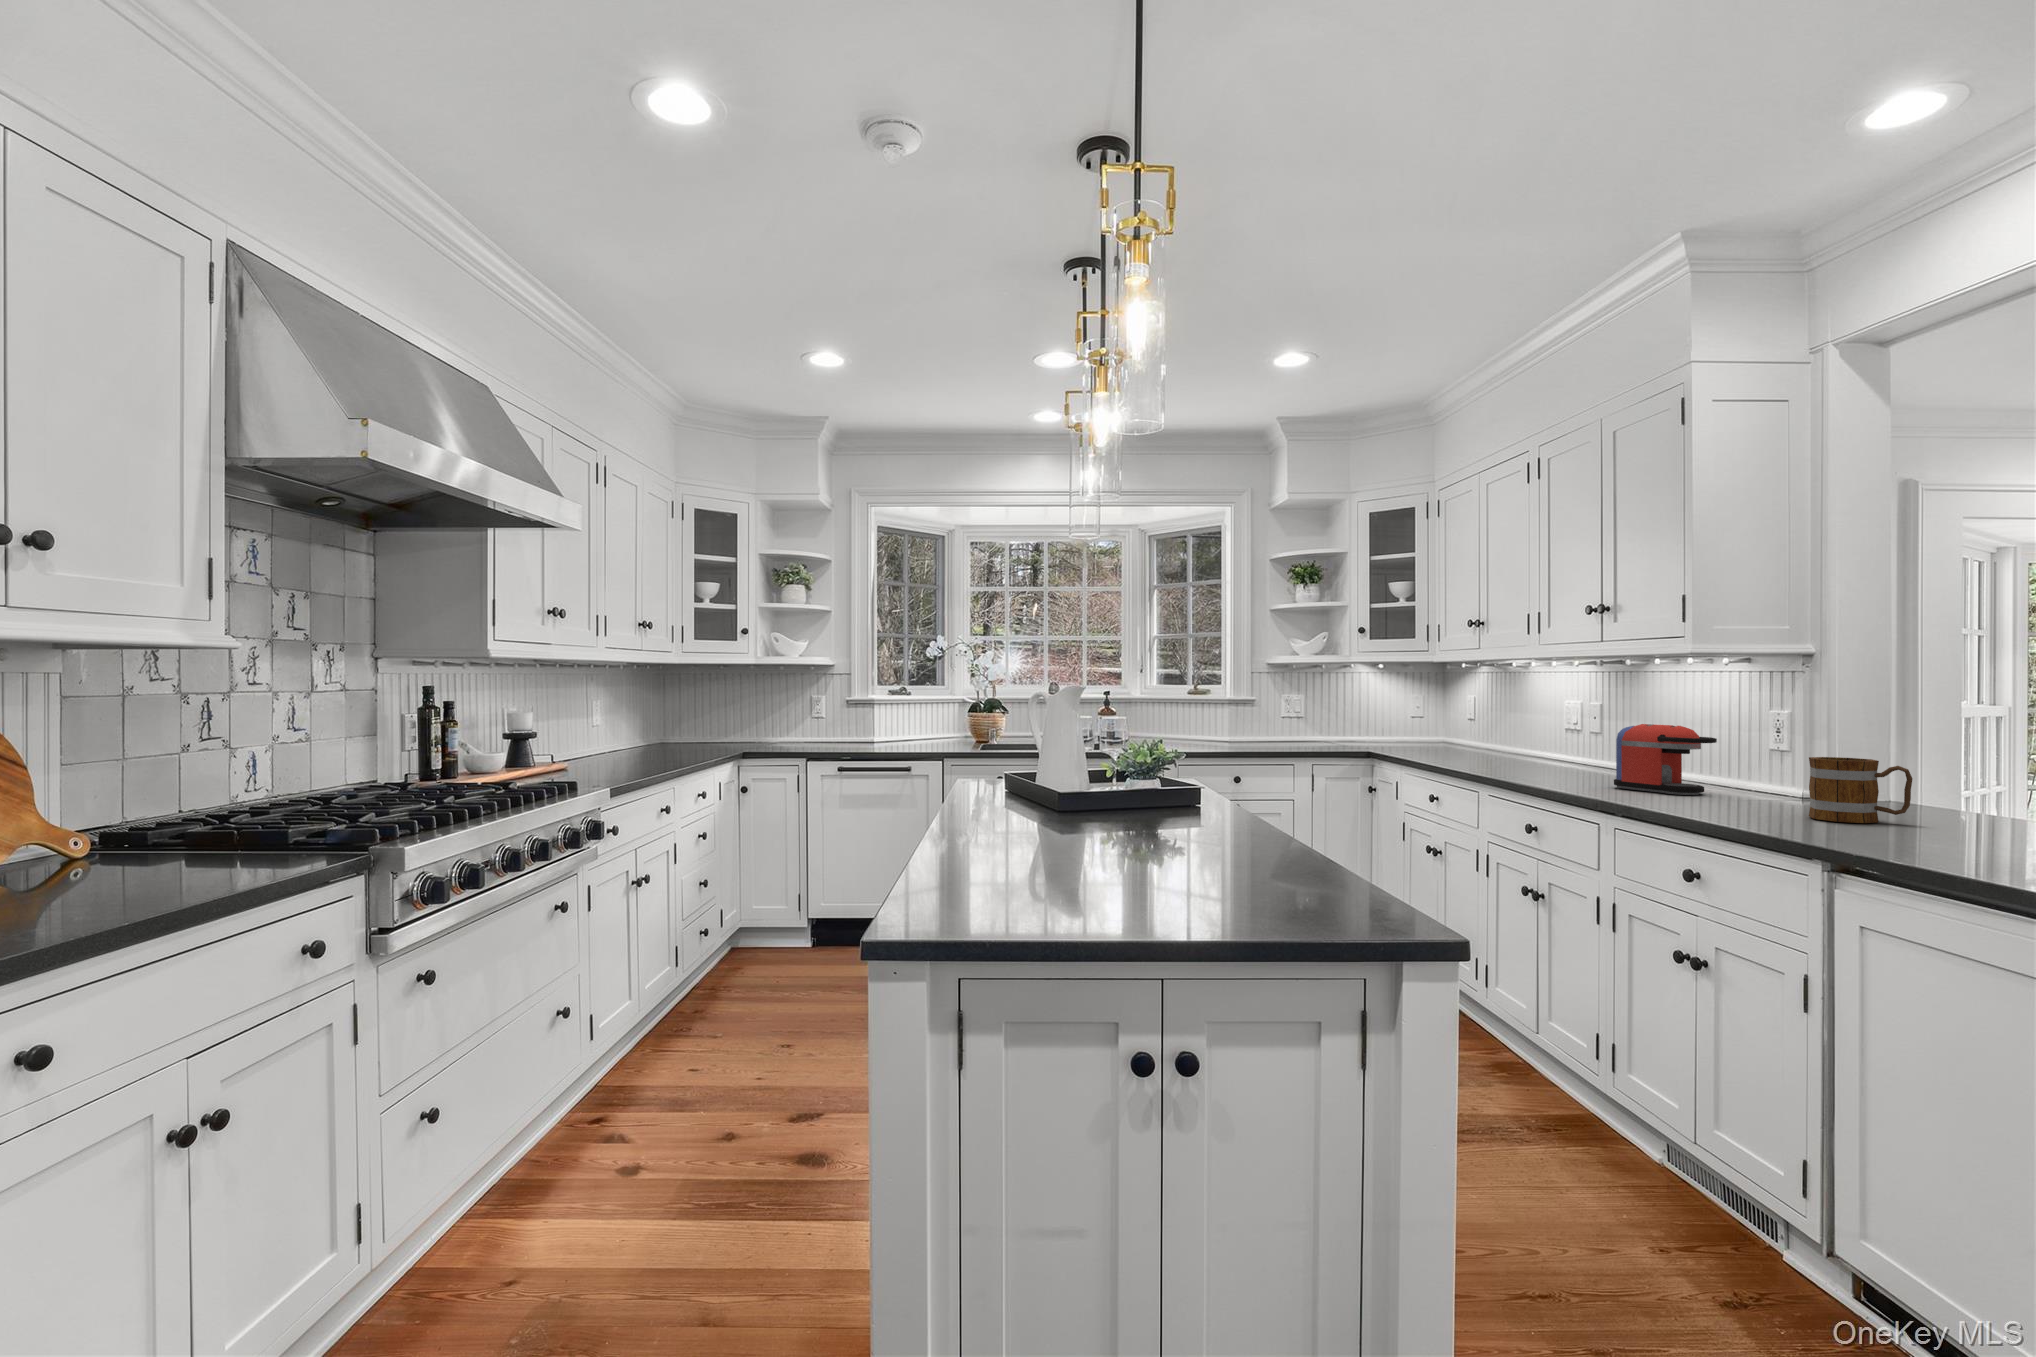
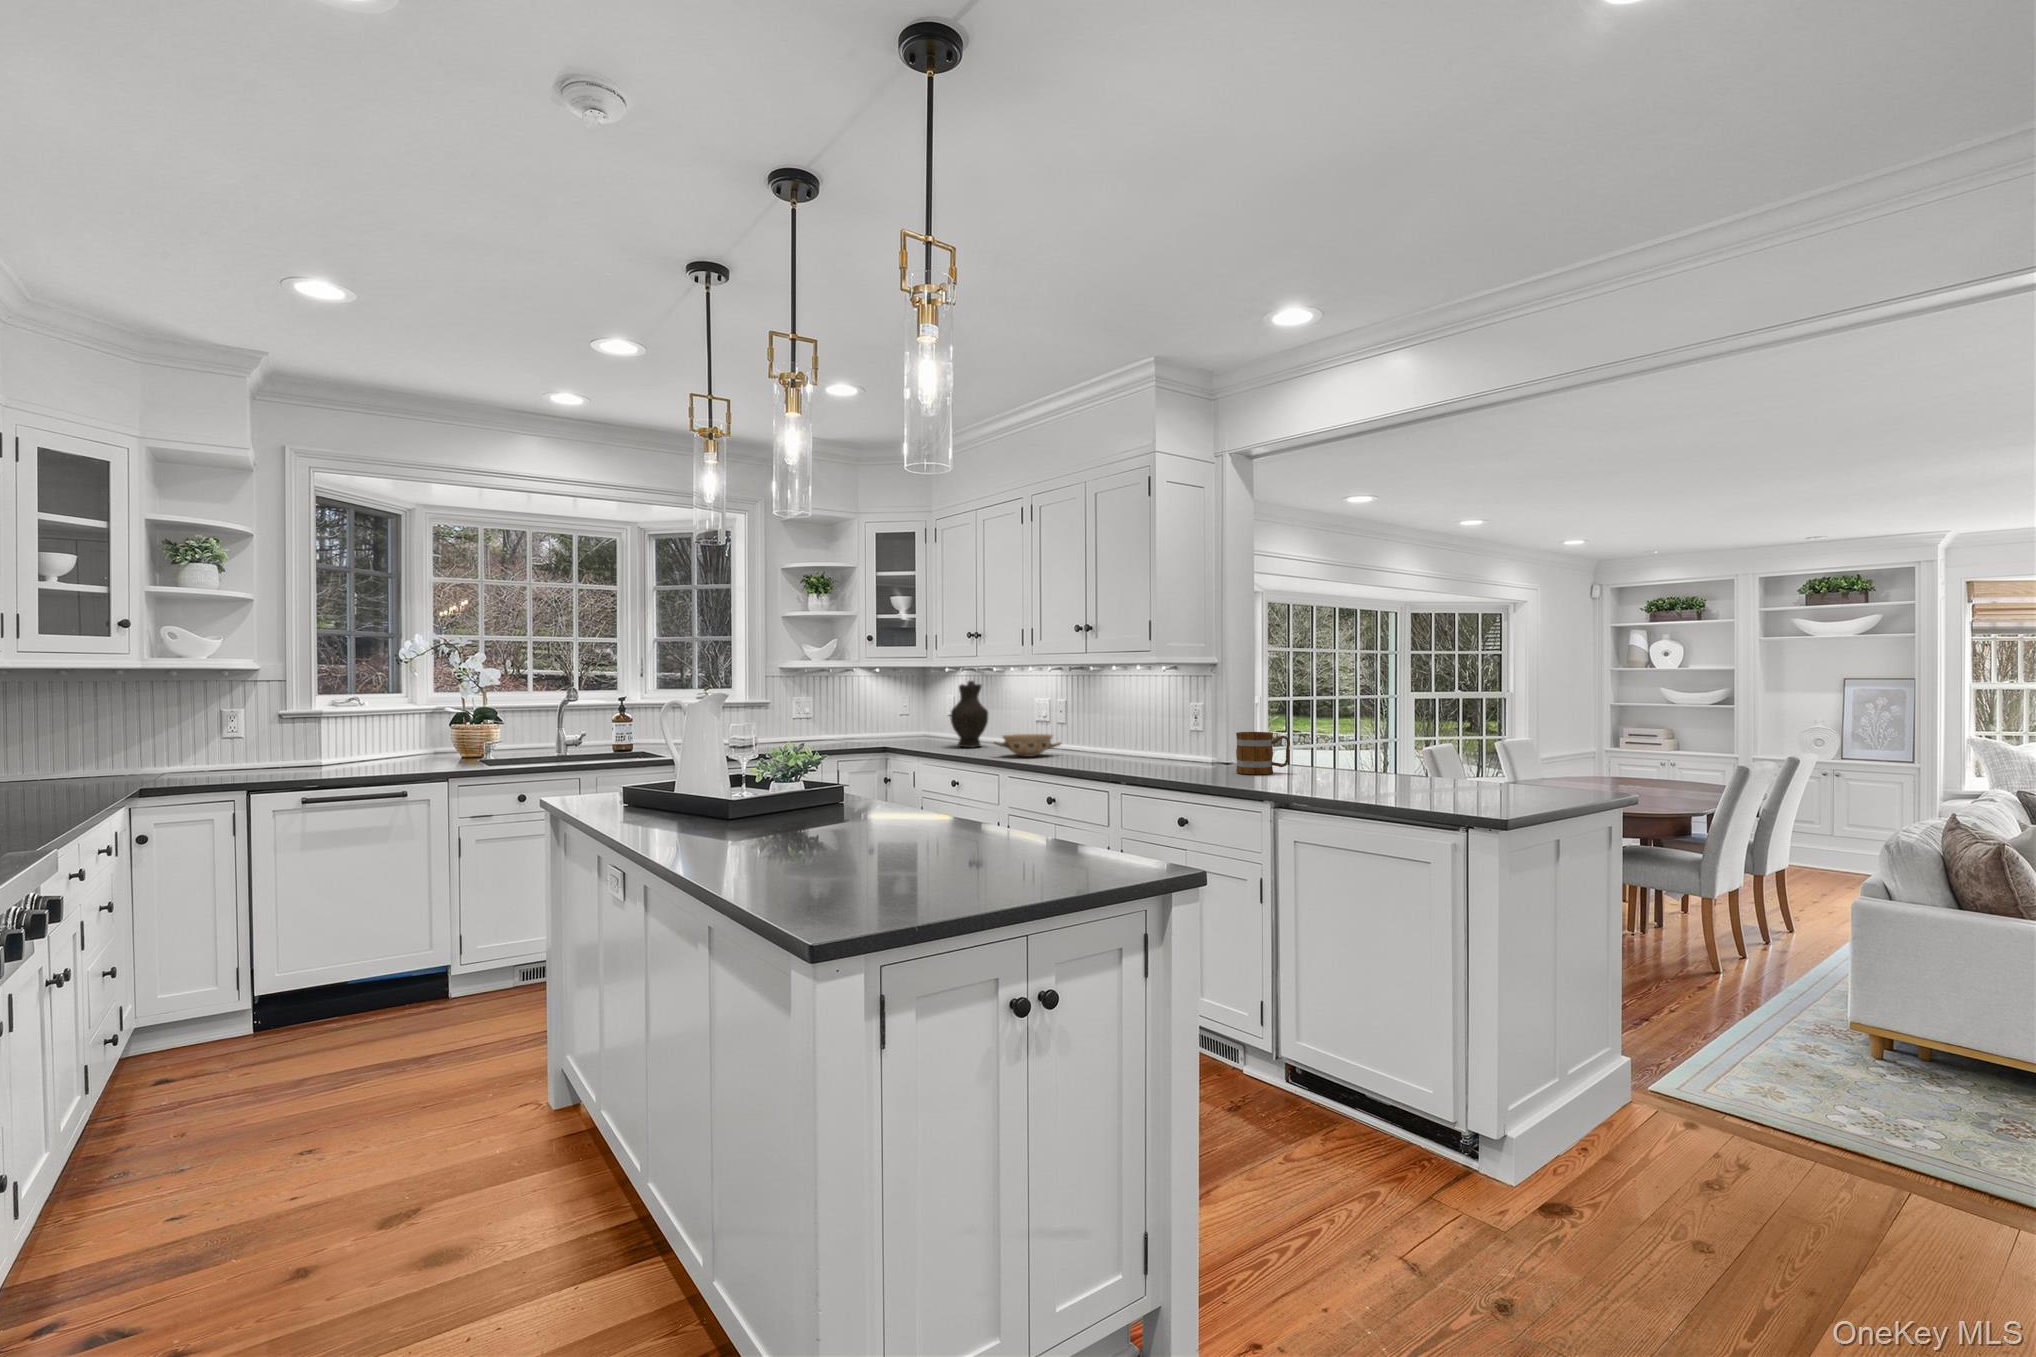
decorative vase: none [1448,679,1499,760] -> present [951,681,988,748]
coffee maker: present [1614,724,1717,795] -> none [1100,714,1167,764]
ceramic bowl: none [1479,746,1576,775] -> present [994,734,1061,757]

